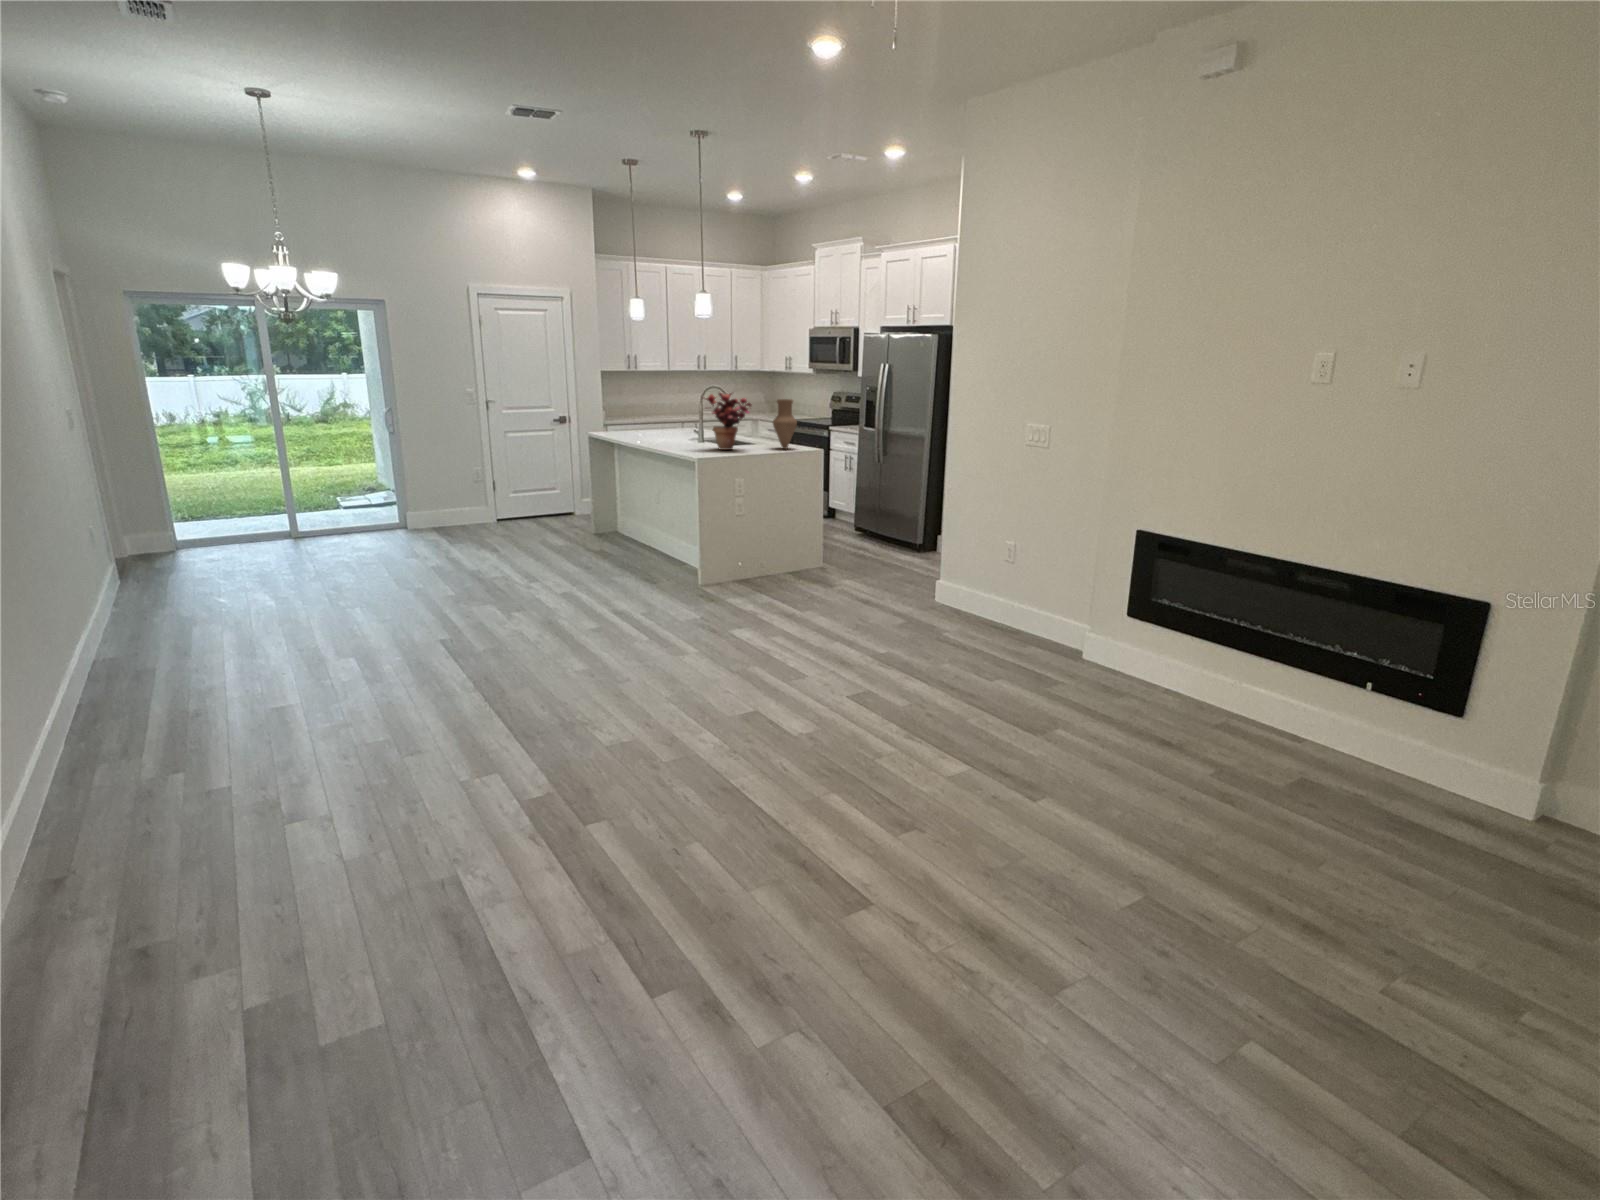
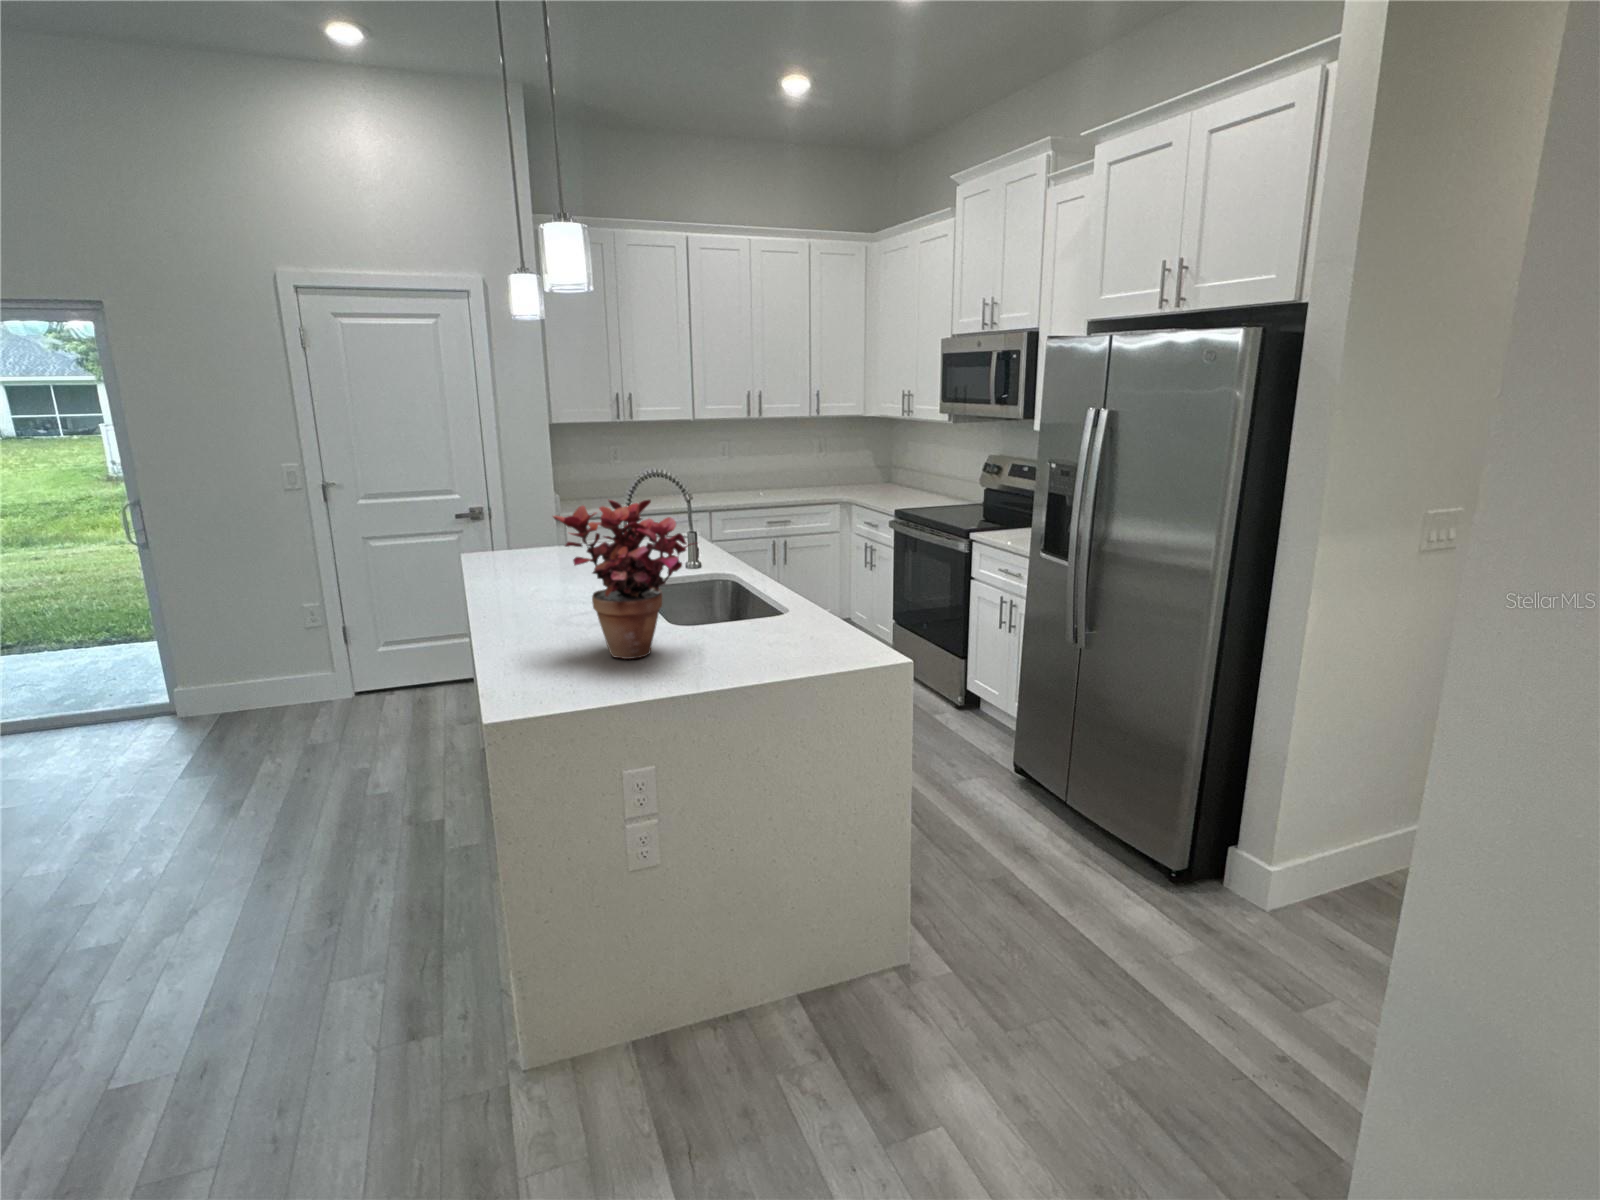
vase: present [773,399,797,449] -> none [764,515,833,653]

